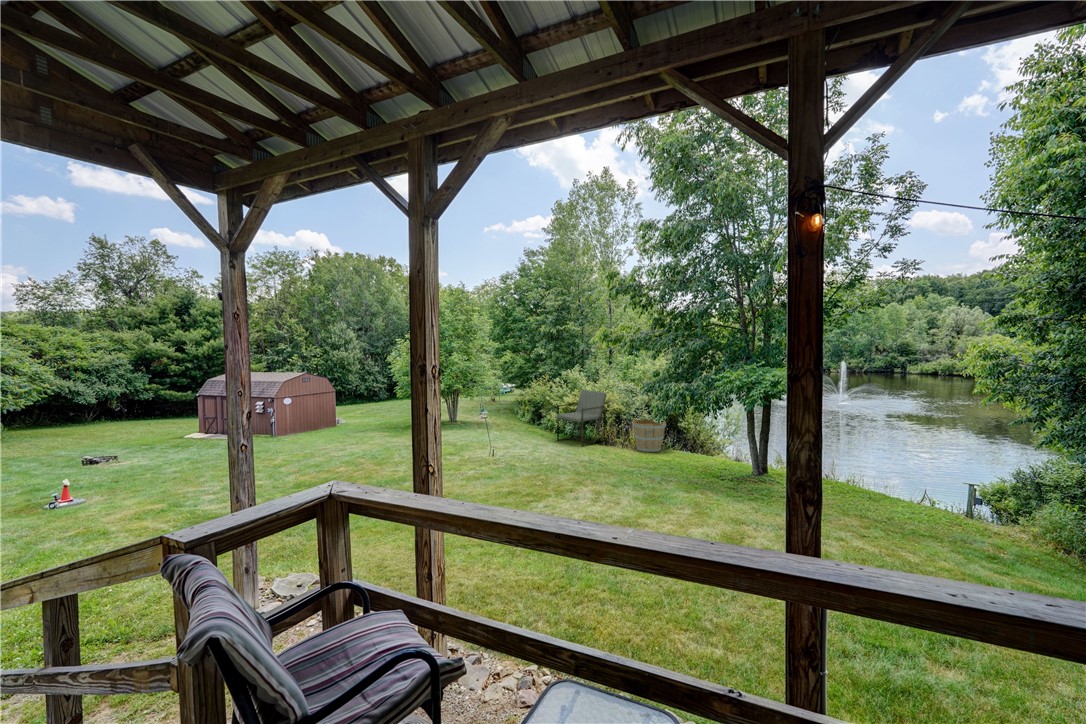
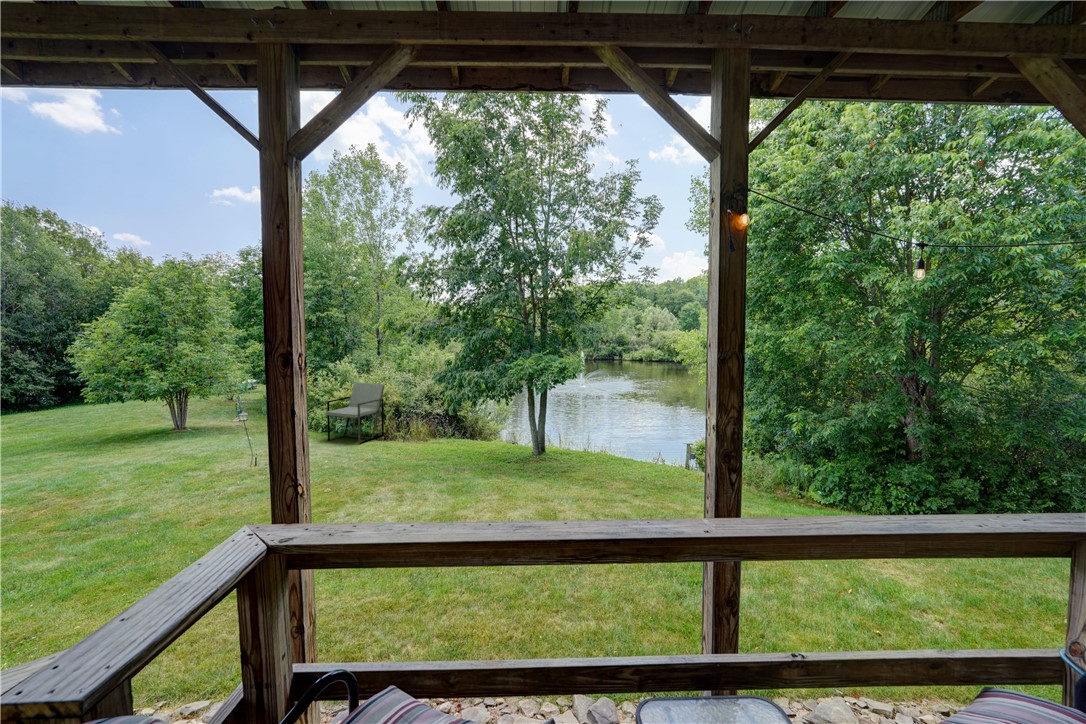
wooden bucket: present [632,419,666,452] -> none [414,409,449,443]

